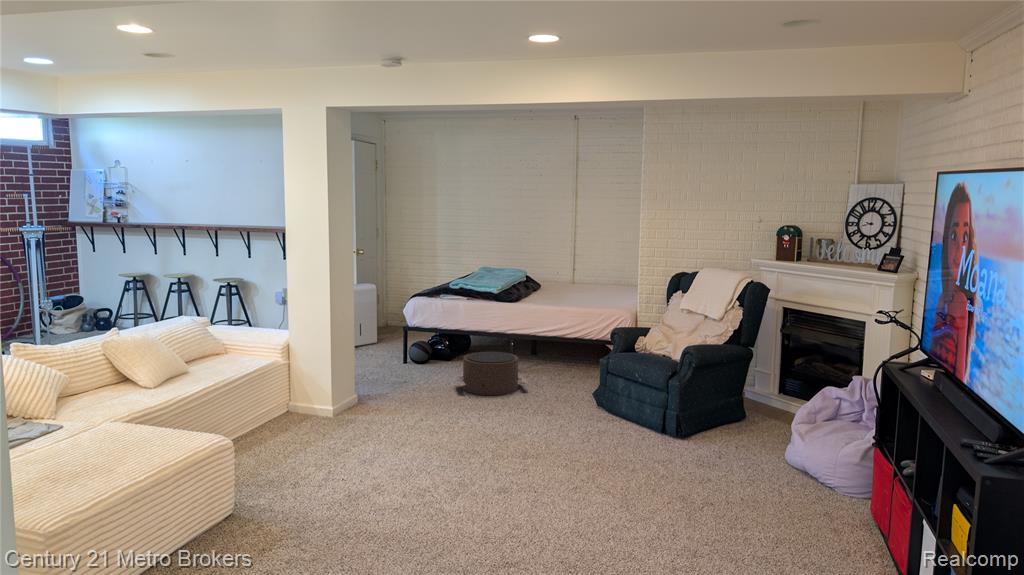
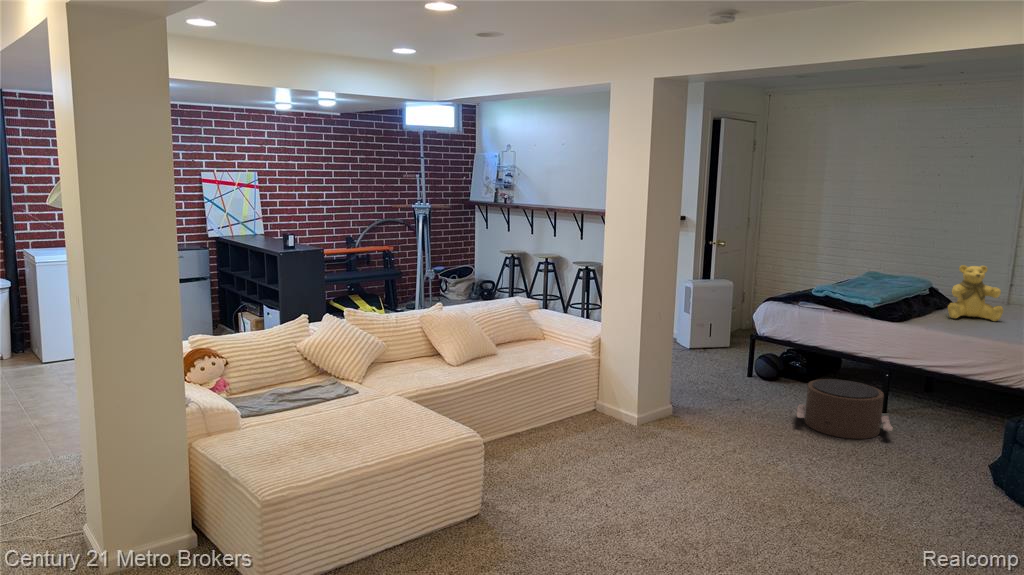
teddy bear: none [543,255,578,296] -> present [948,265,1003,321]

